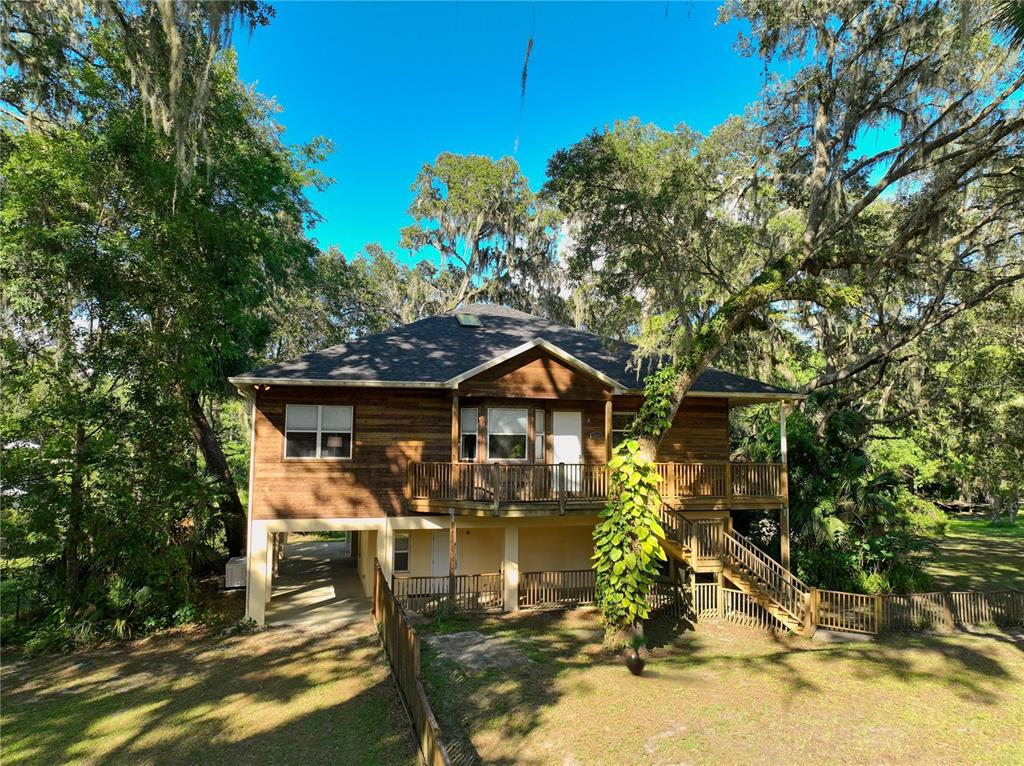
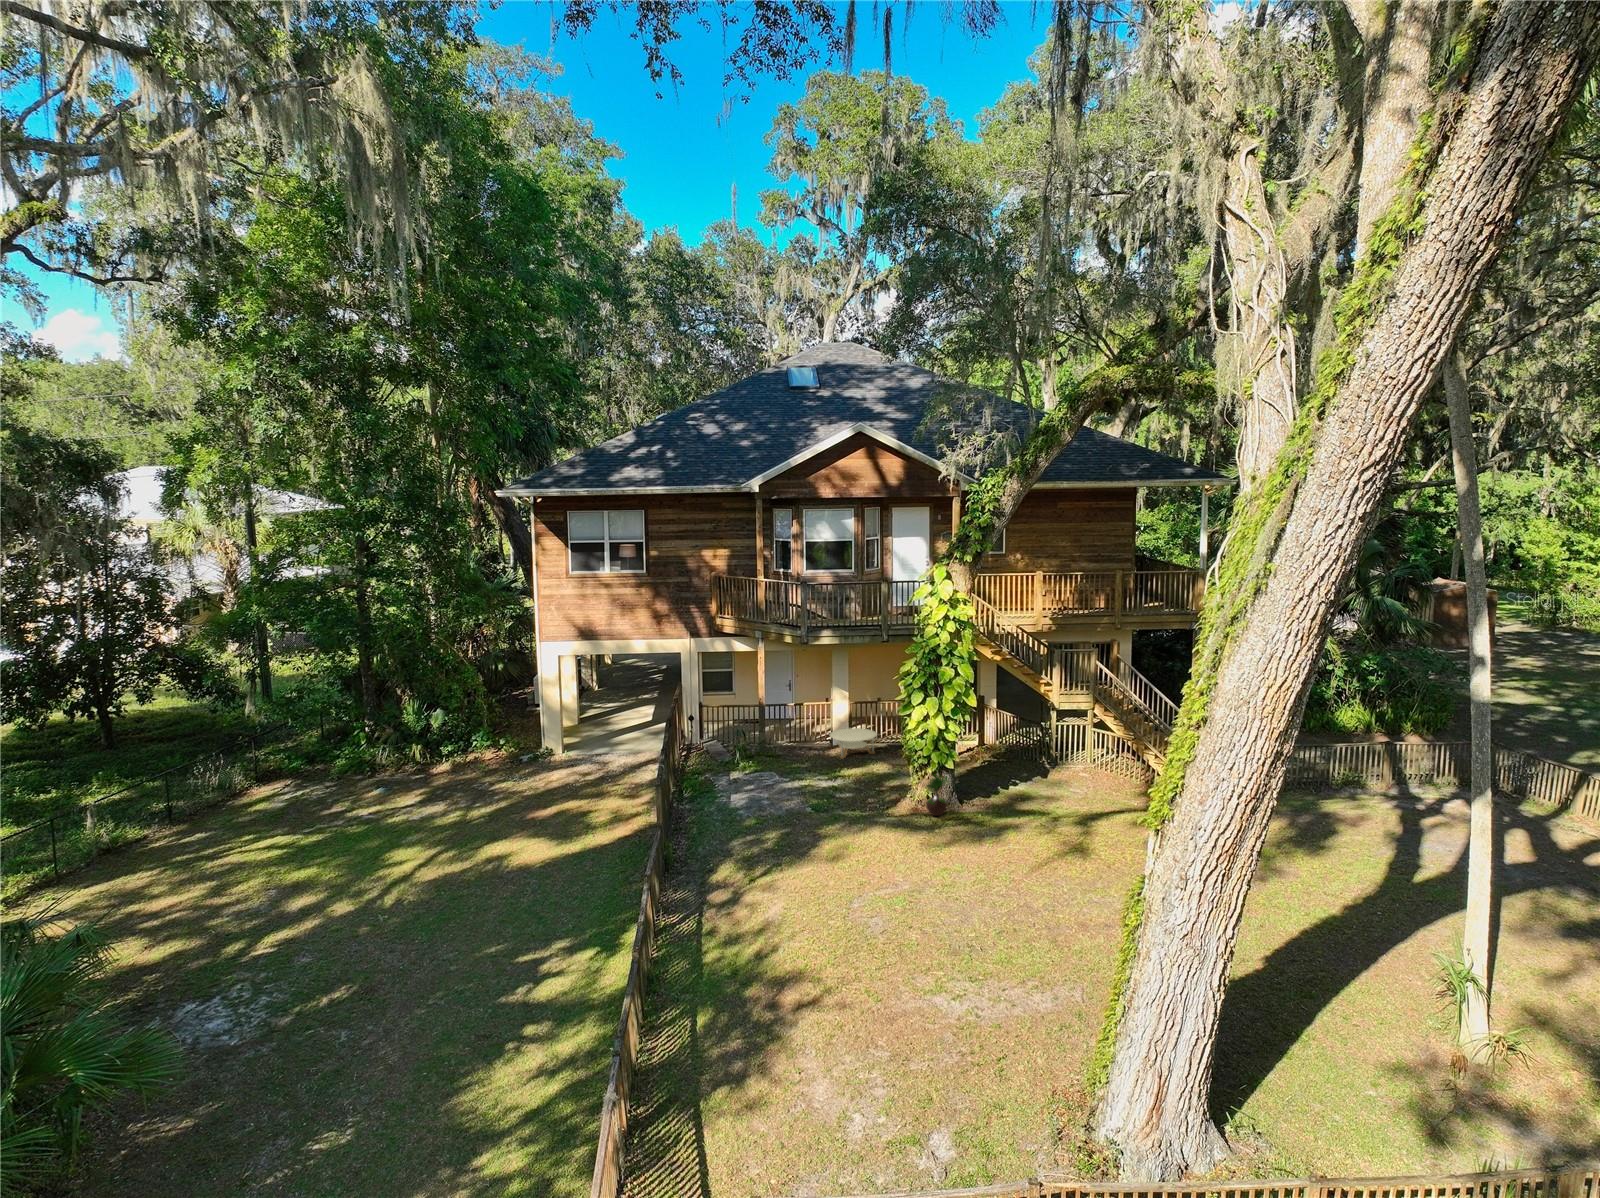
round table: none [507,594,547,622] -> present [830,728,877,758]

